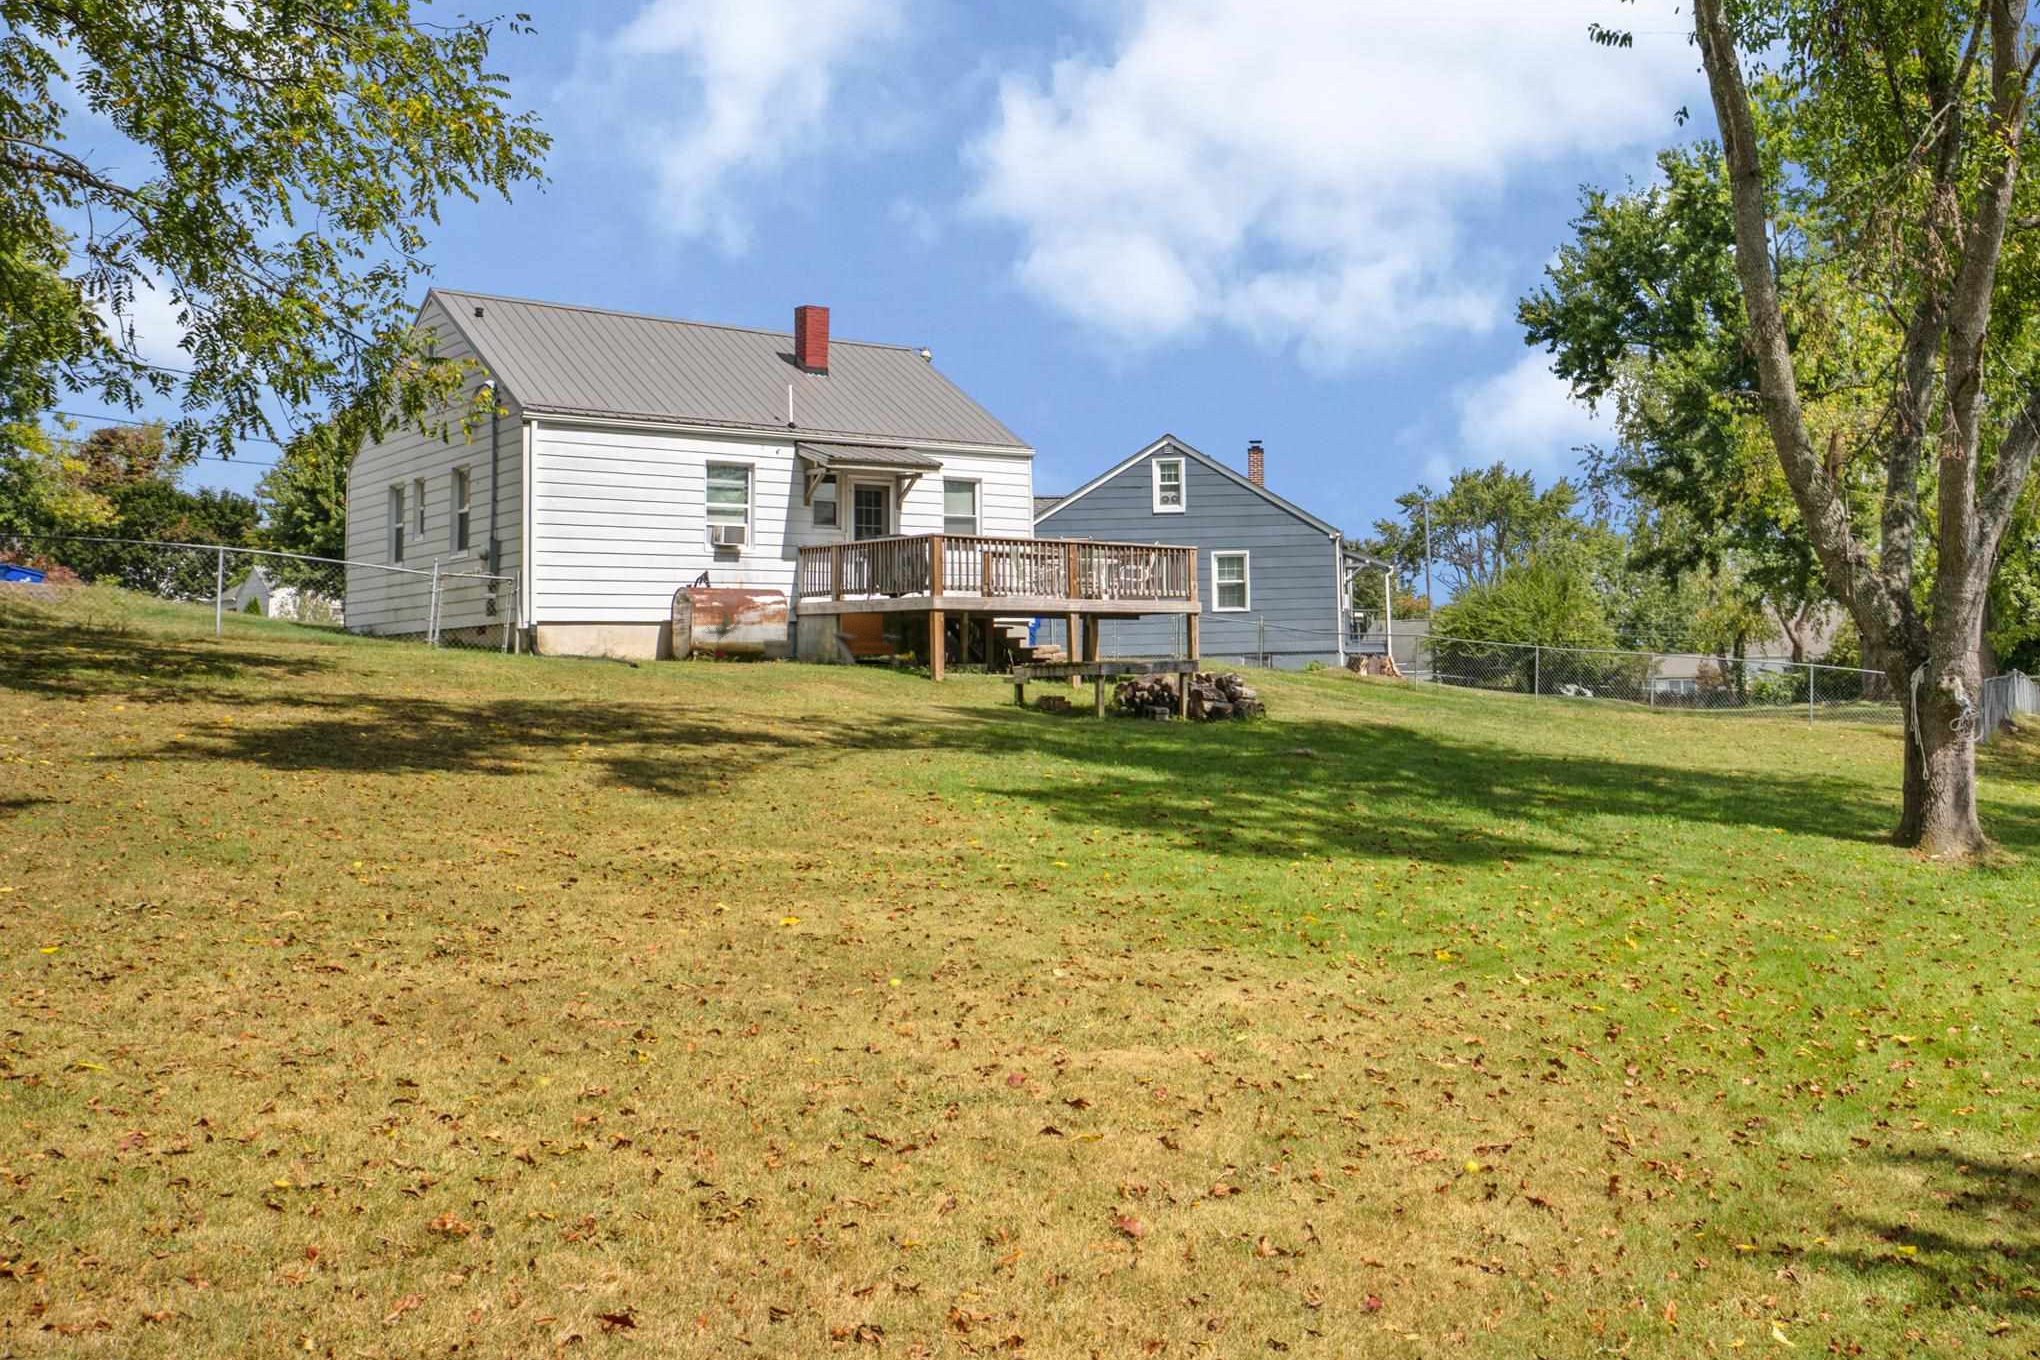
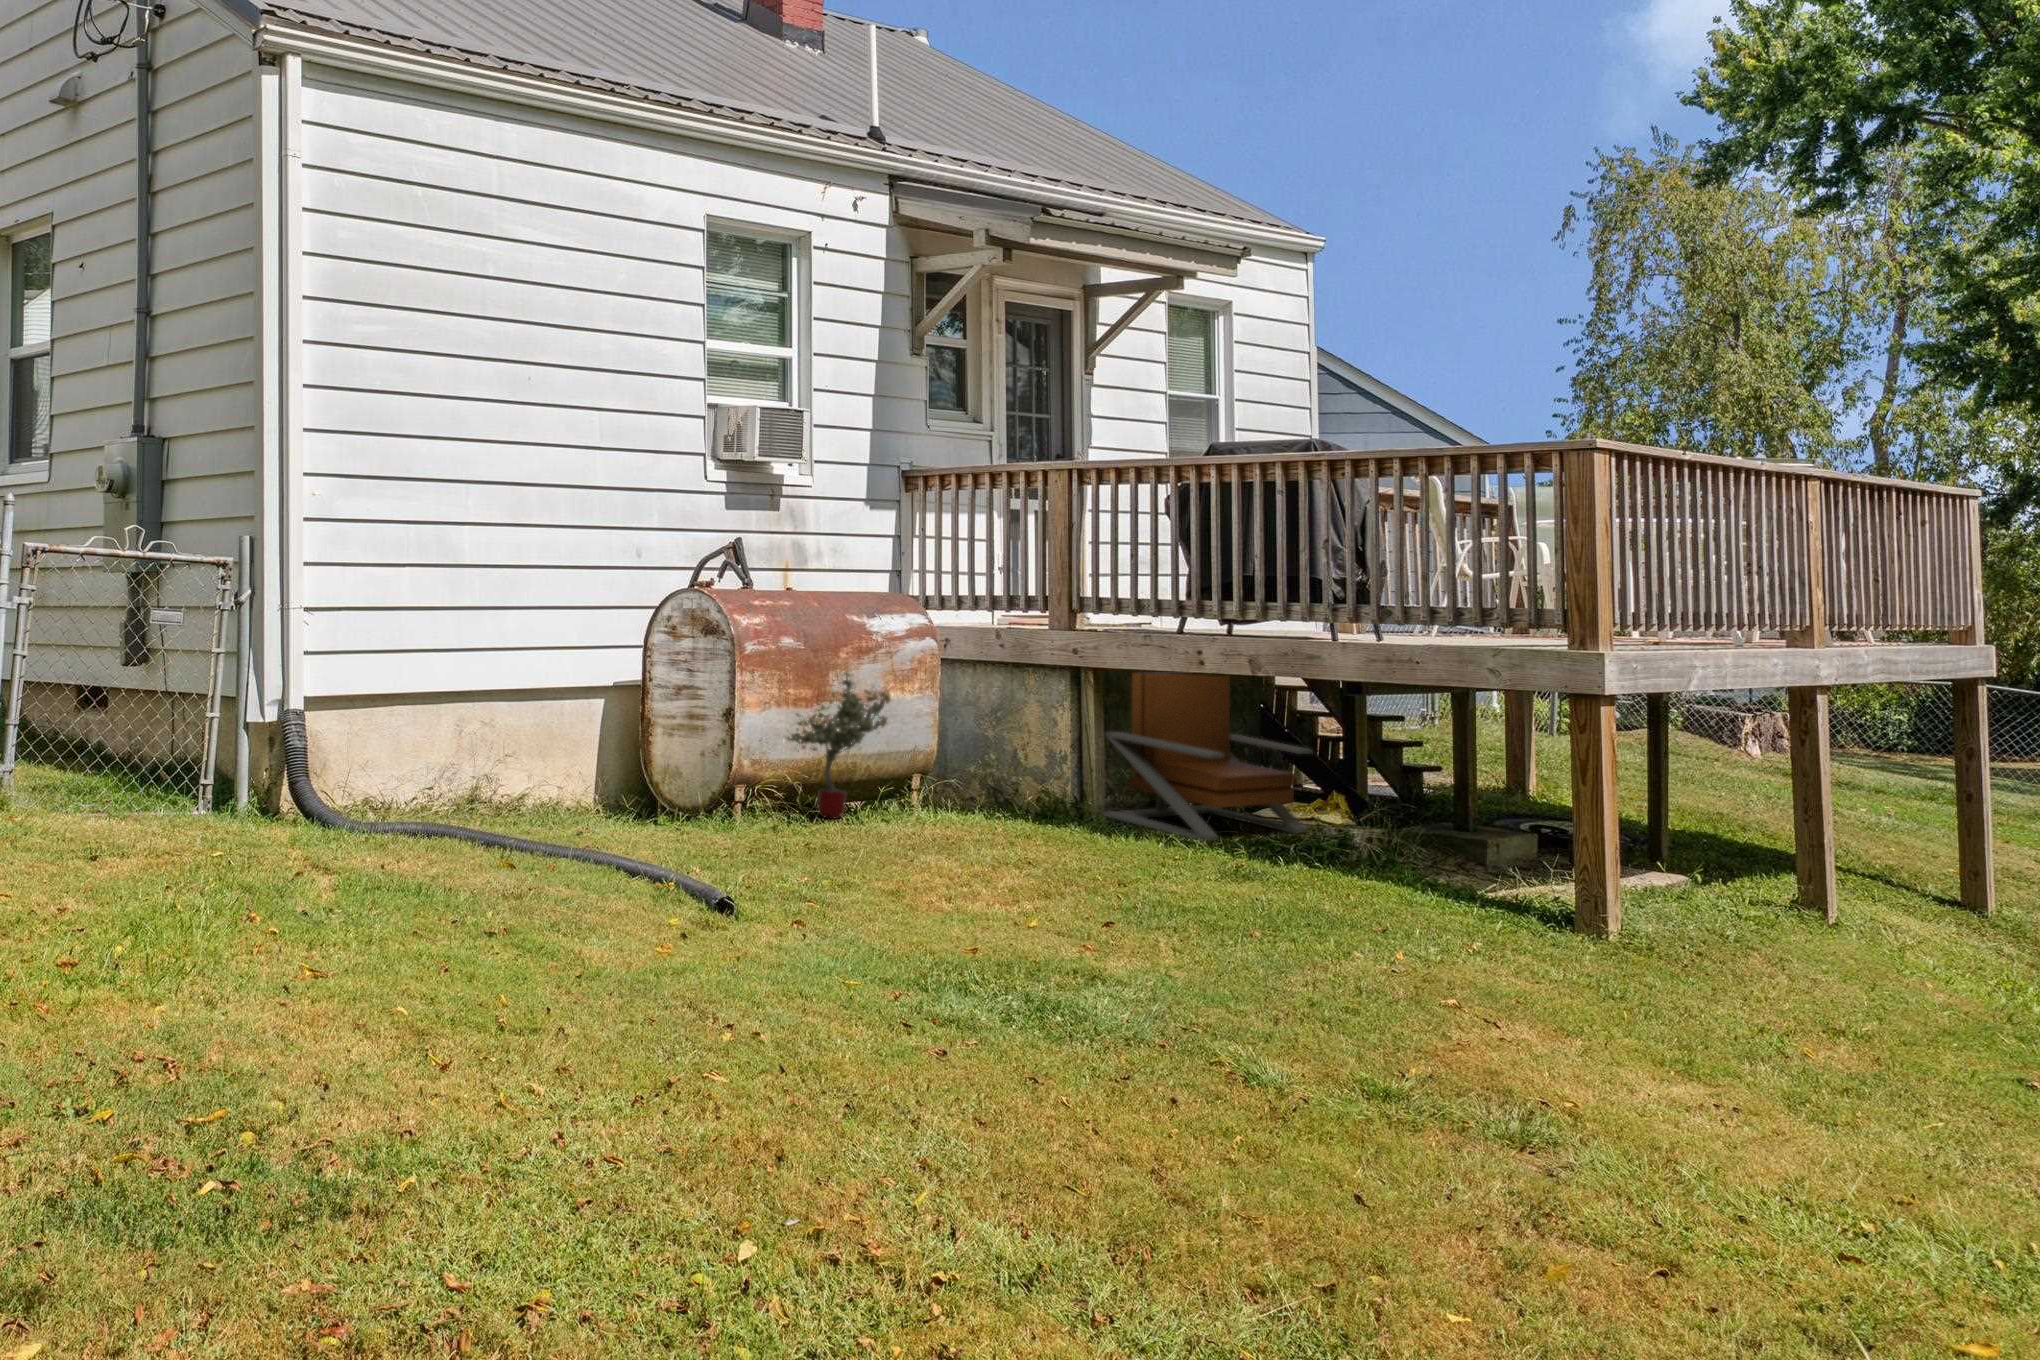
wooden bucket: present [763,639,792,659] -> none [913,734,995,812]

